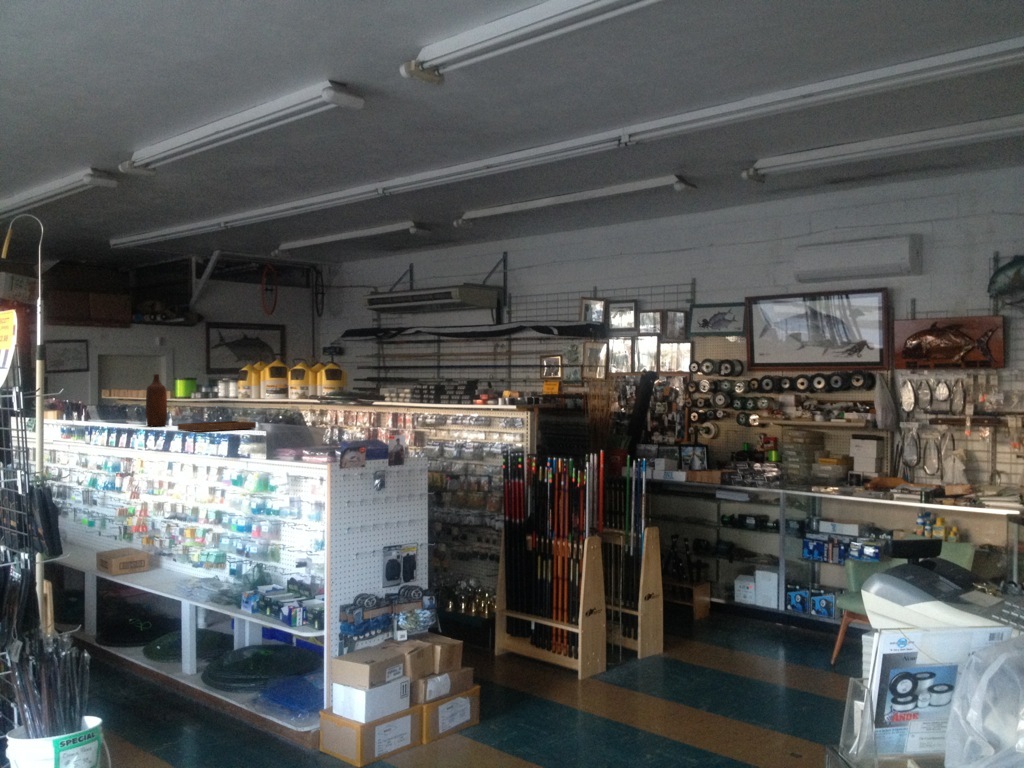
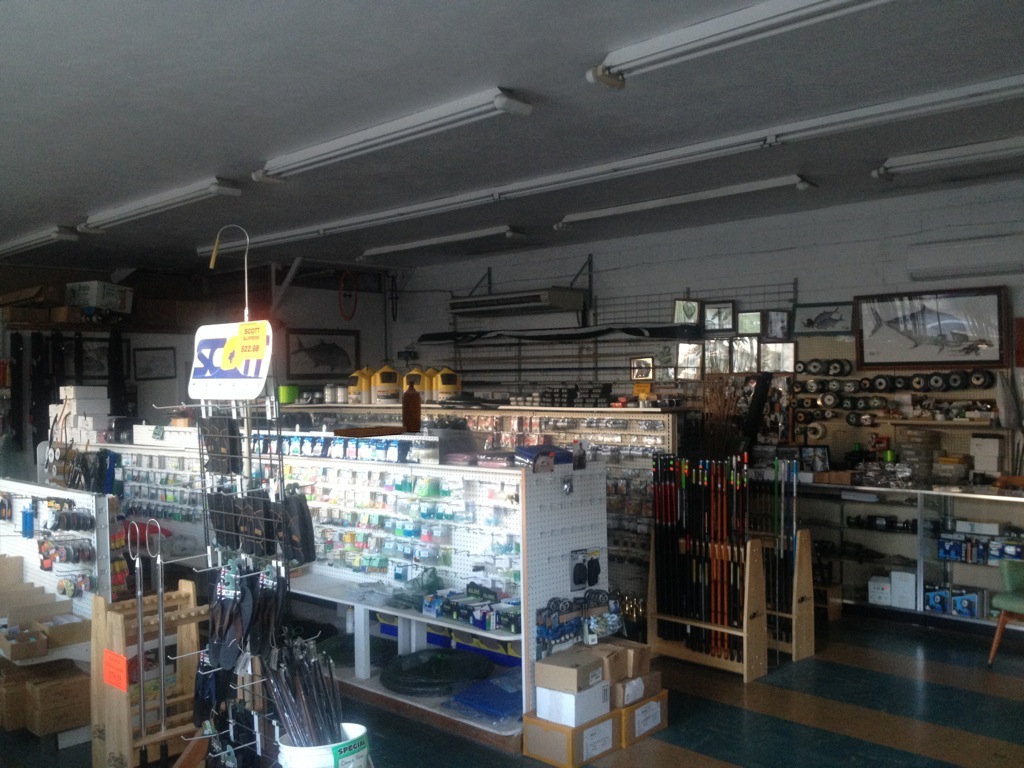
bottle: present [146,374,167,426] -> present [402,381,421,432]

